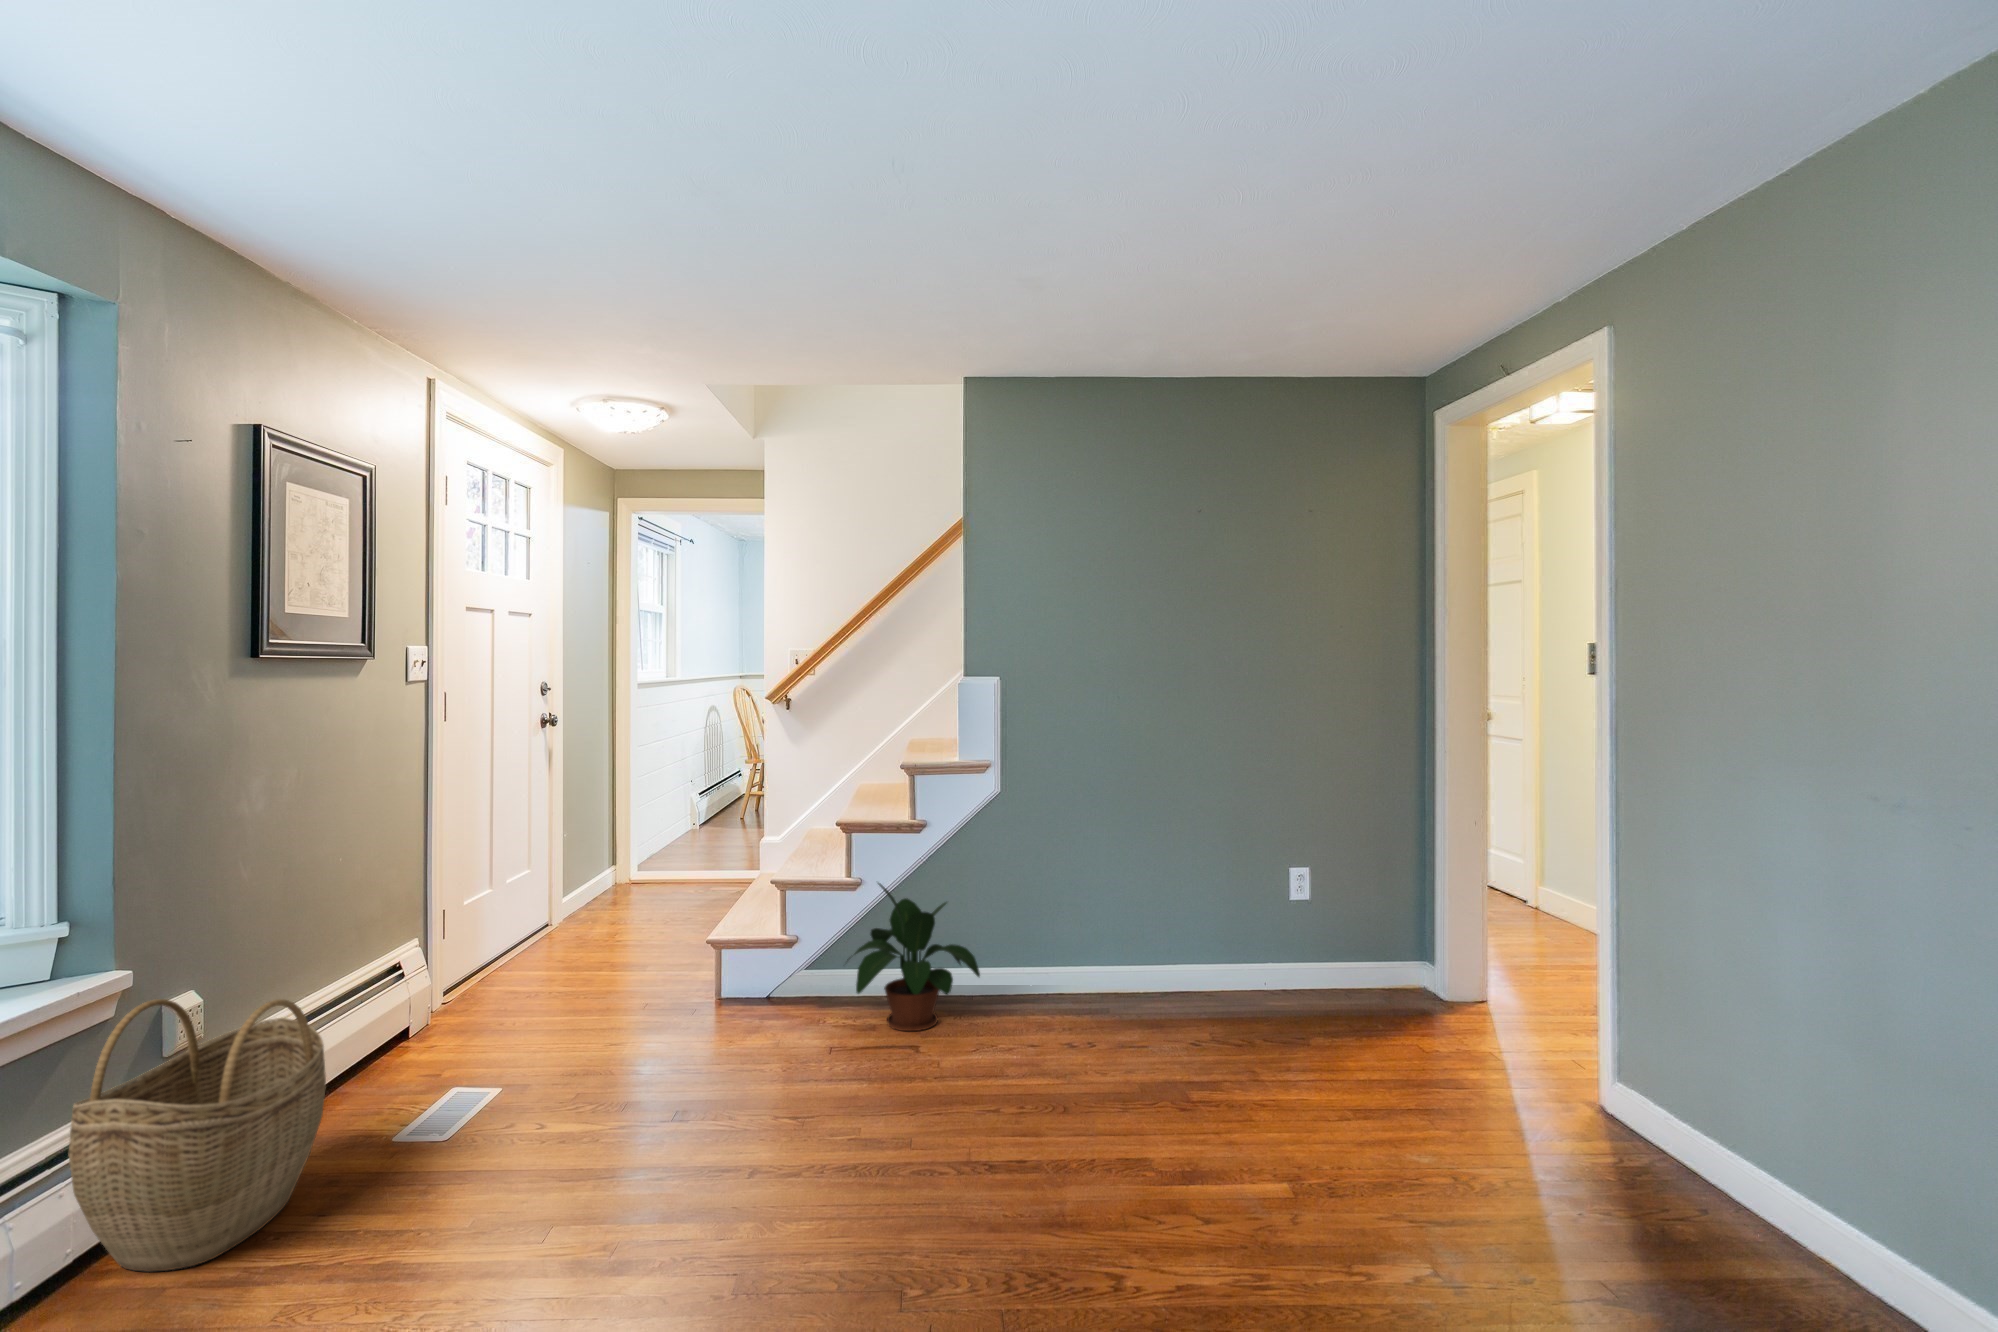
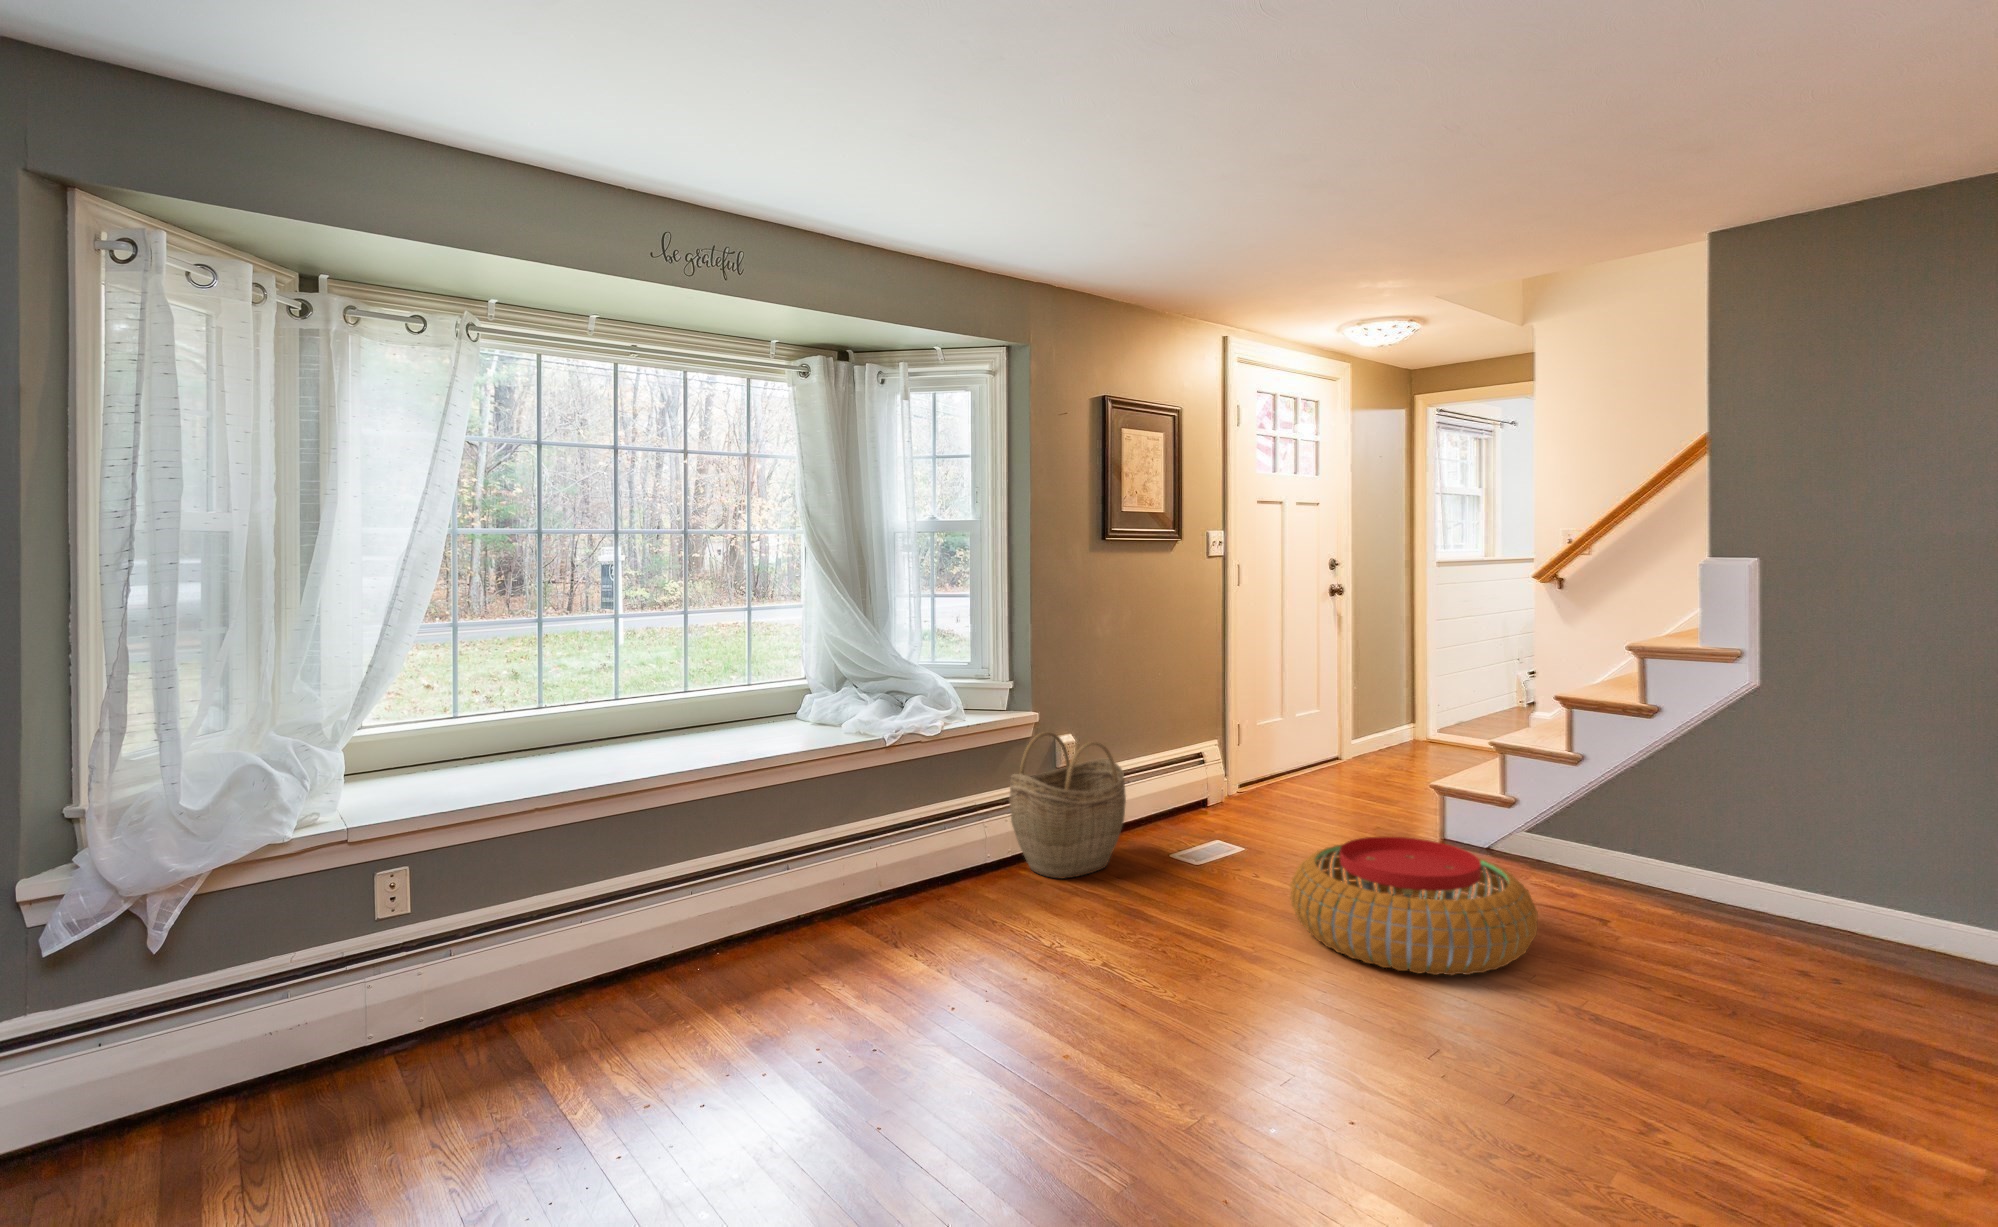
potted plant: present [847,883,980,1031] -> none [1547,750,1701,909]
pouf: none [629,1019,907,1208] -> present [1290,837,1538,975]

